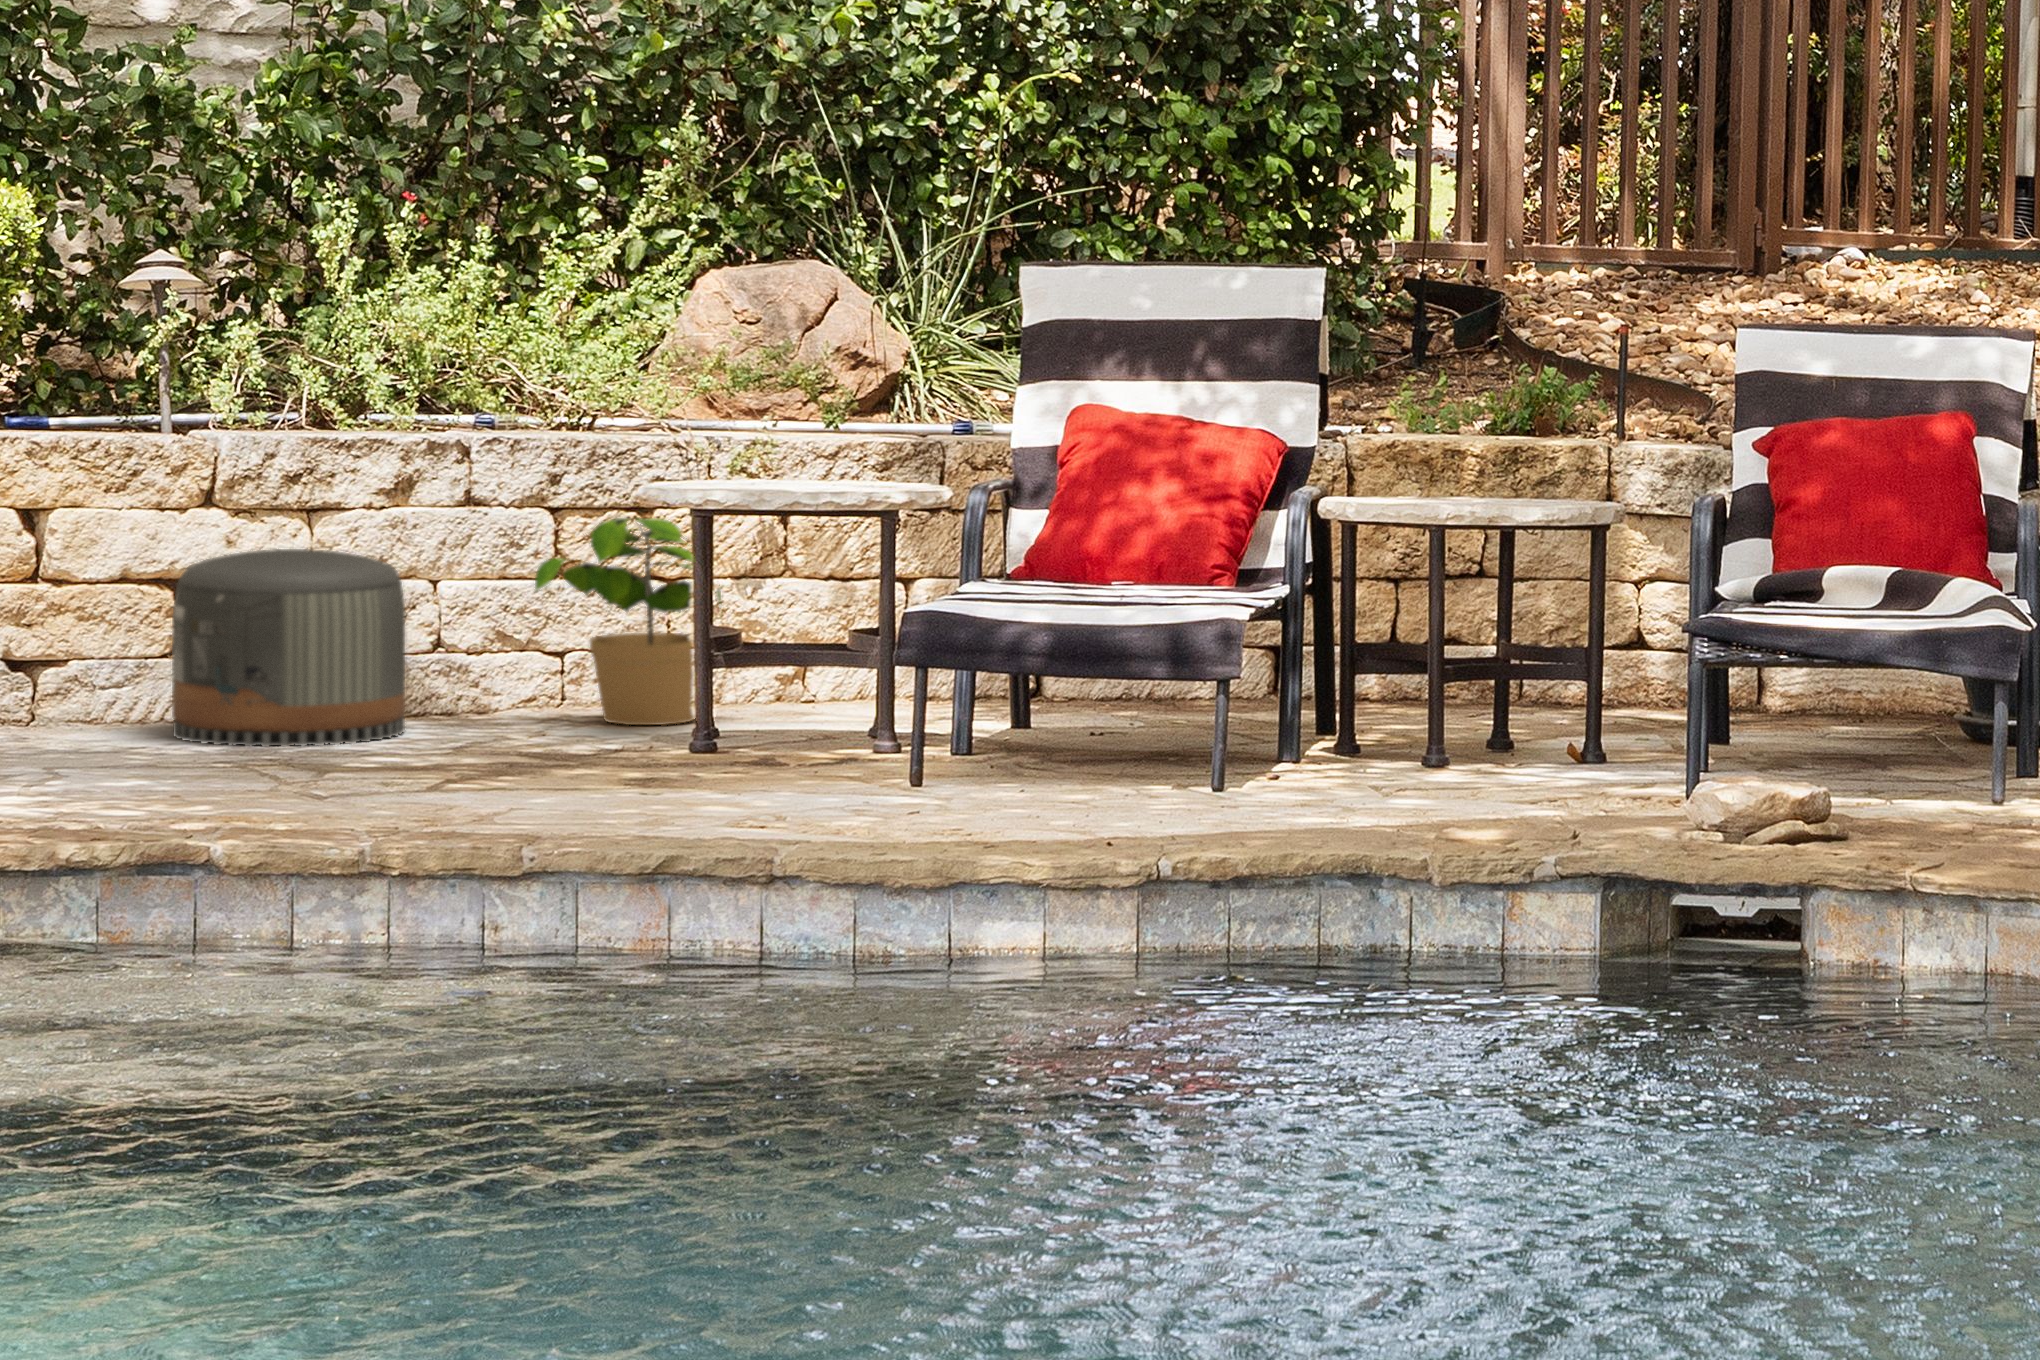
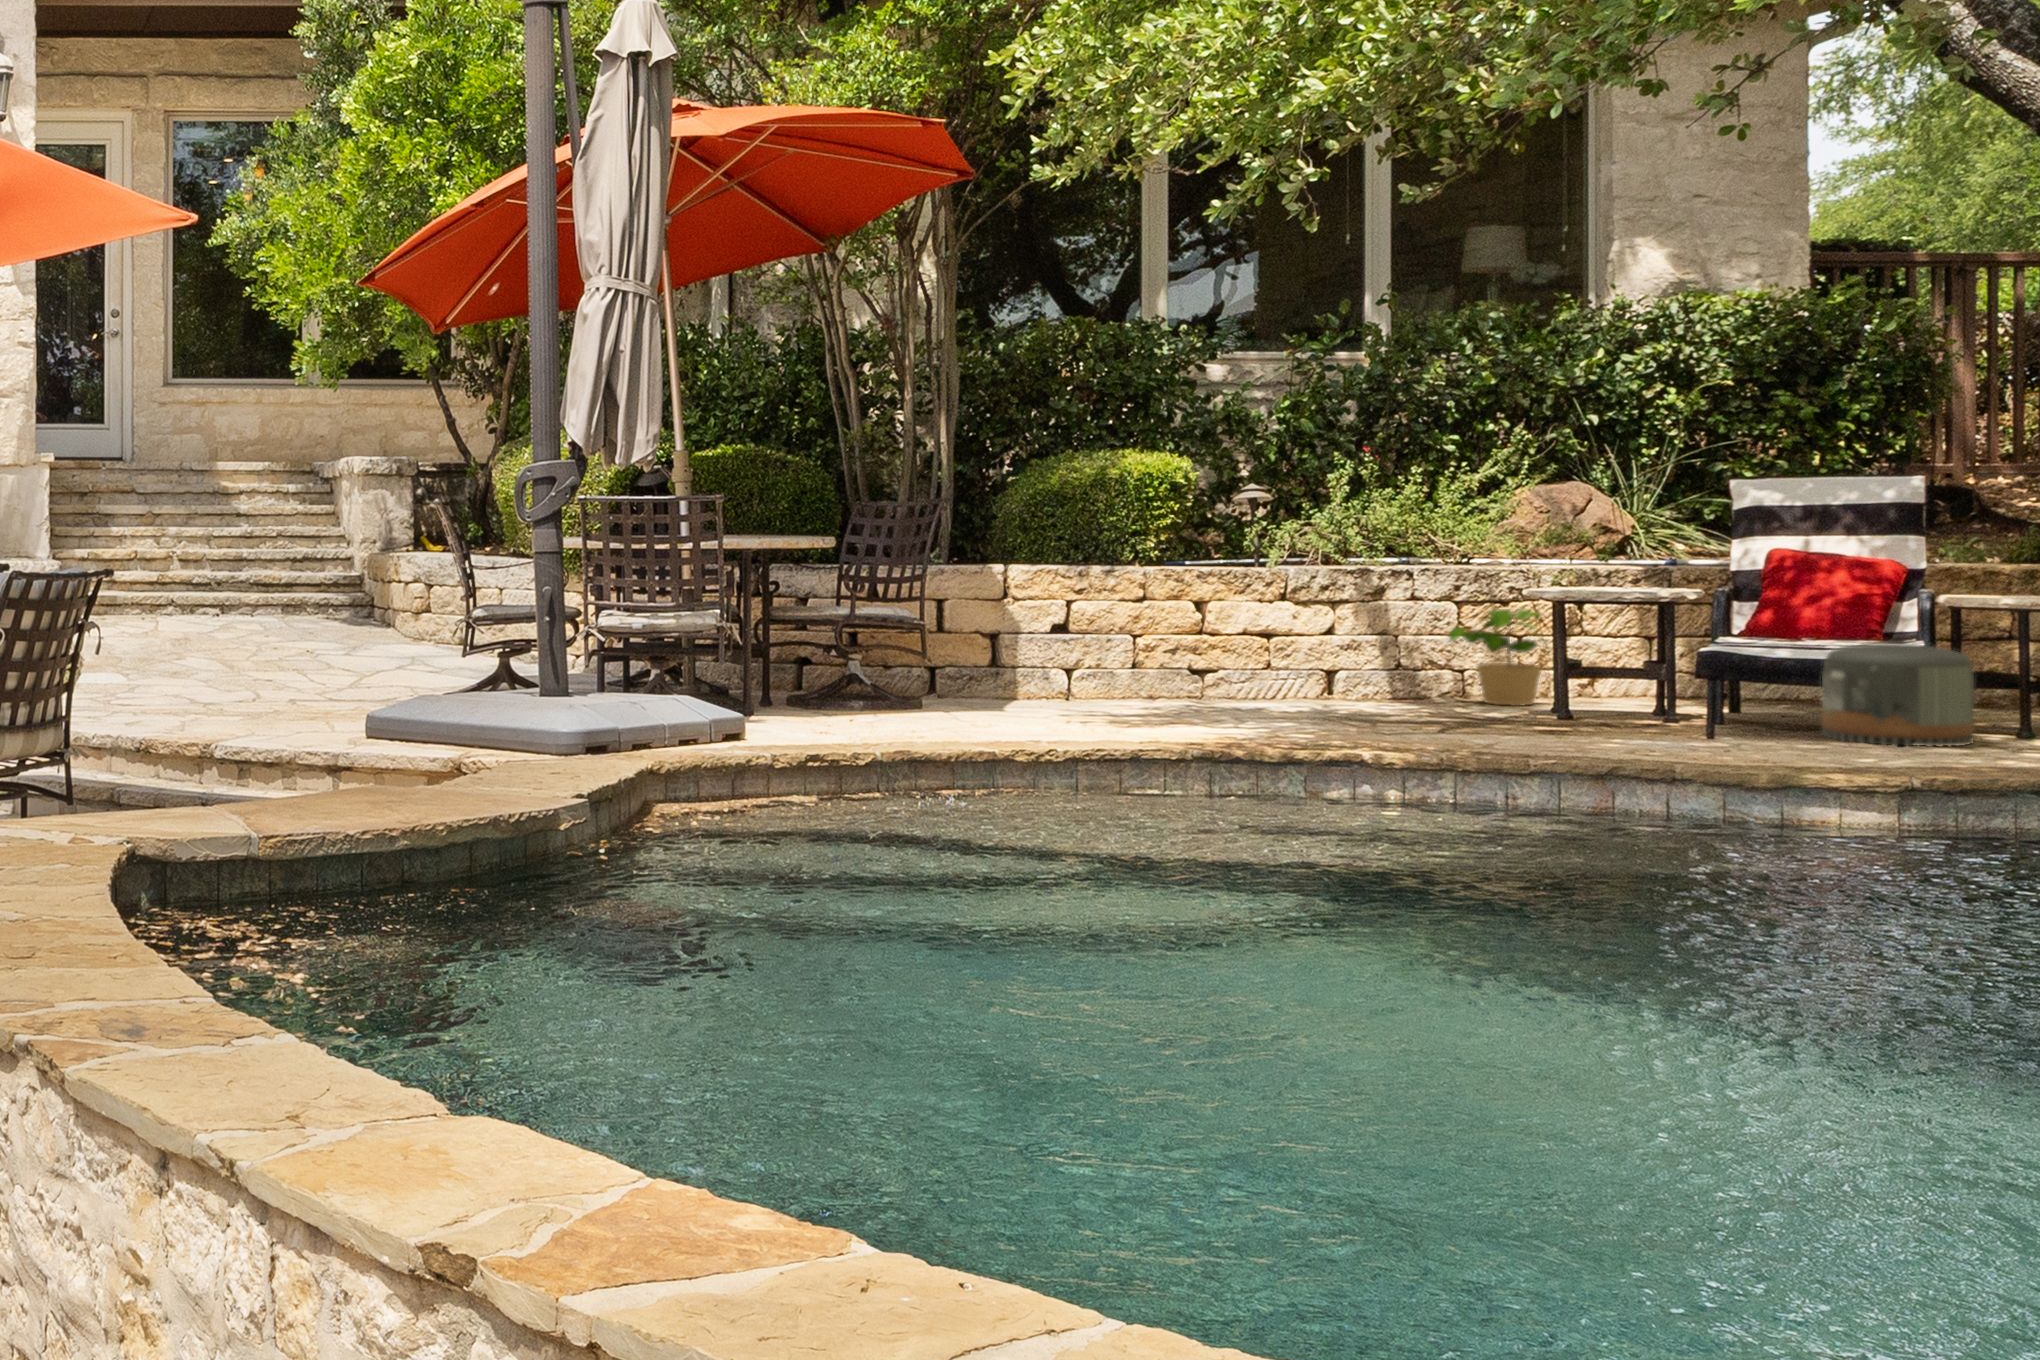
pouf: present [172,549,405,747] -> present [1822,643,1974,746]

